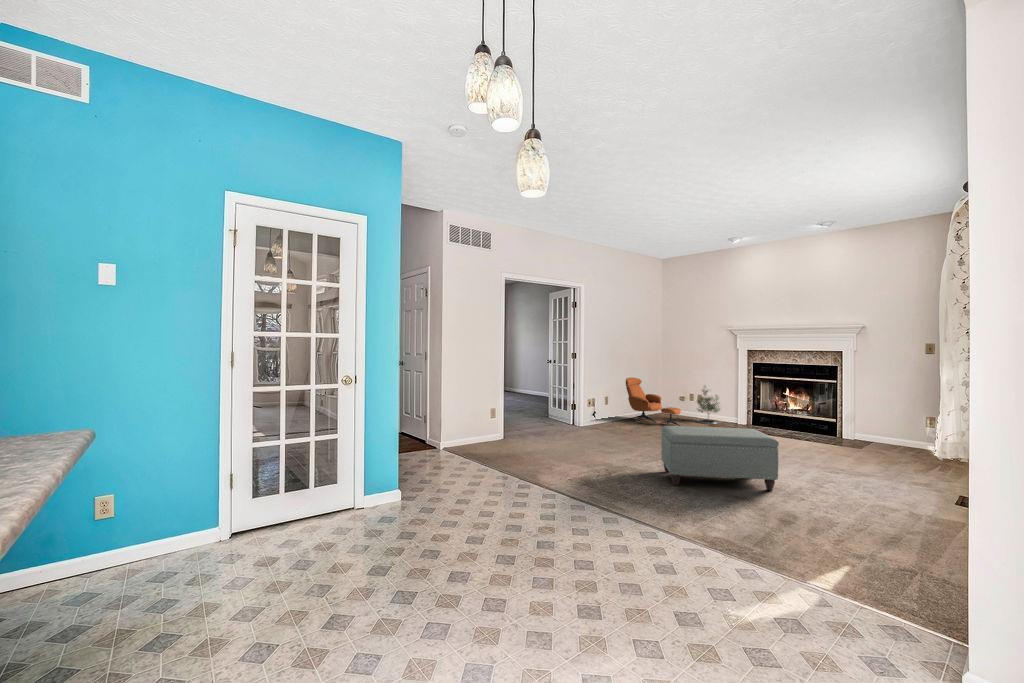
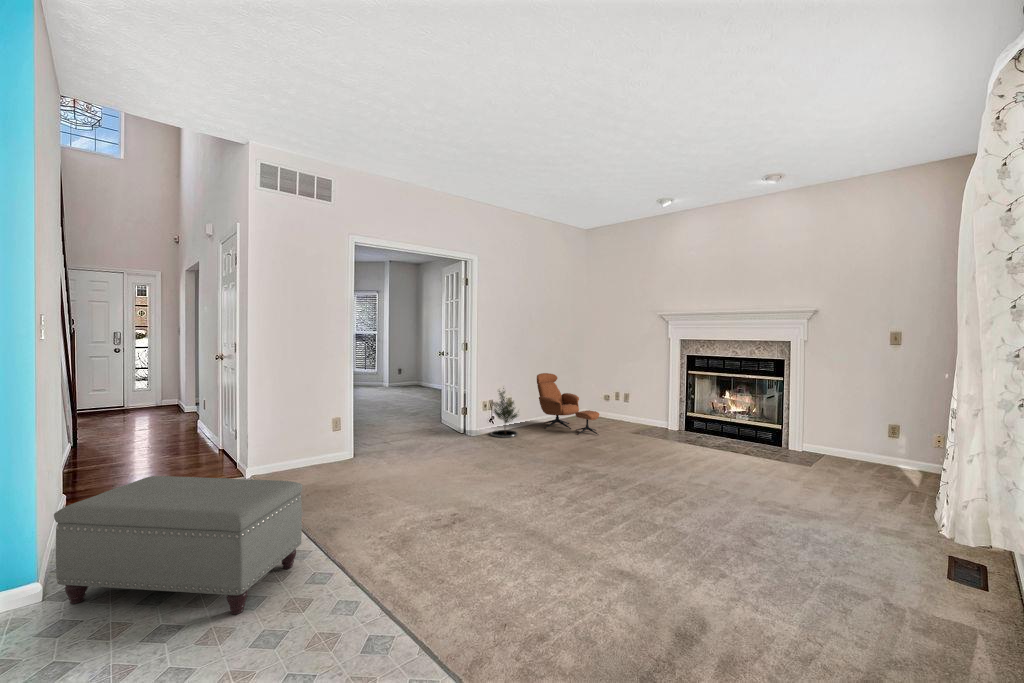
potted tree: present [697,386,720,424] -> present [491,388,518,437]
ottoman: present [661,426,779,491] -> present [54,476,302,614]

